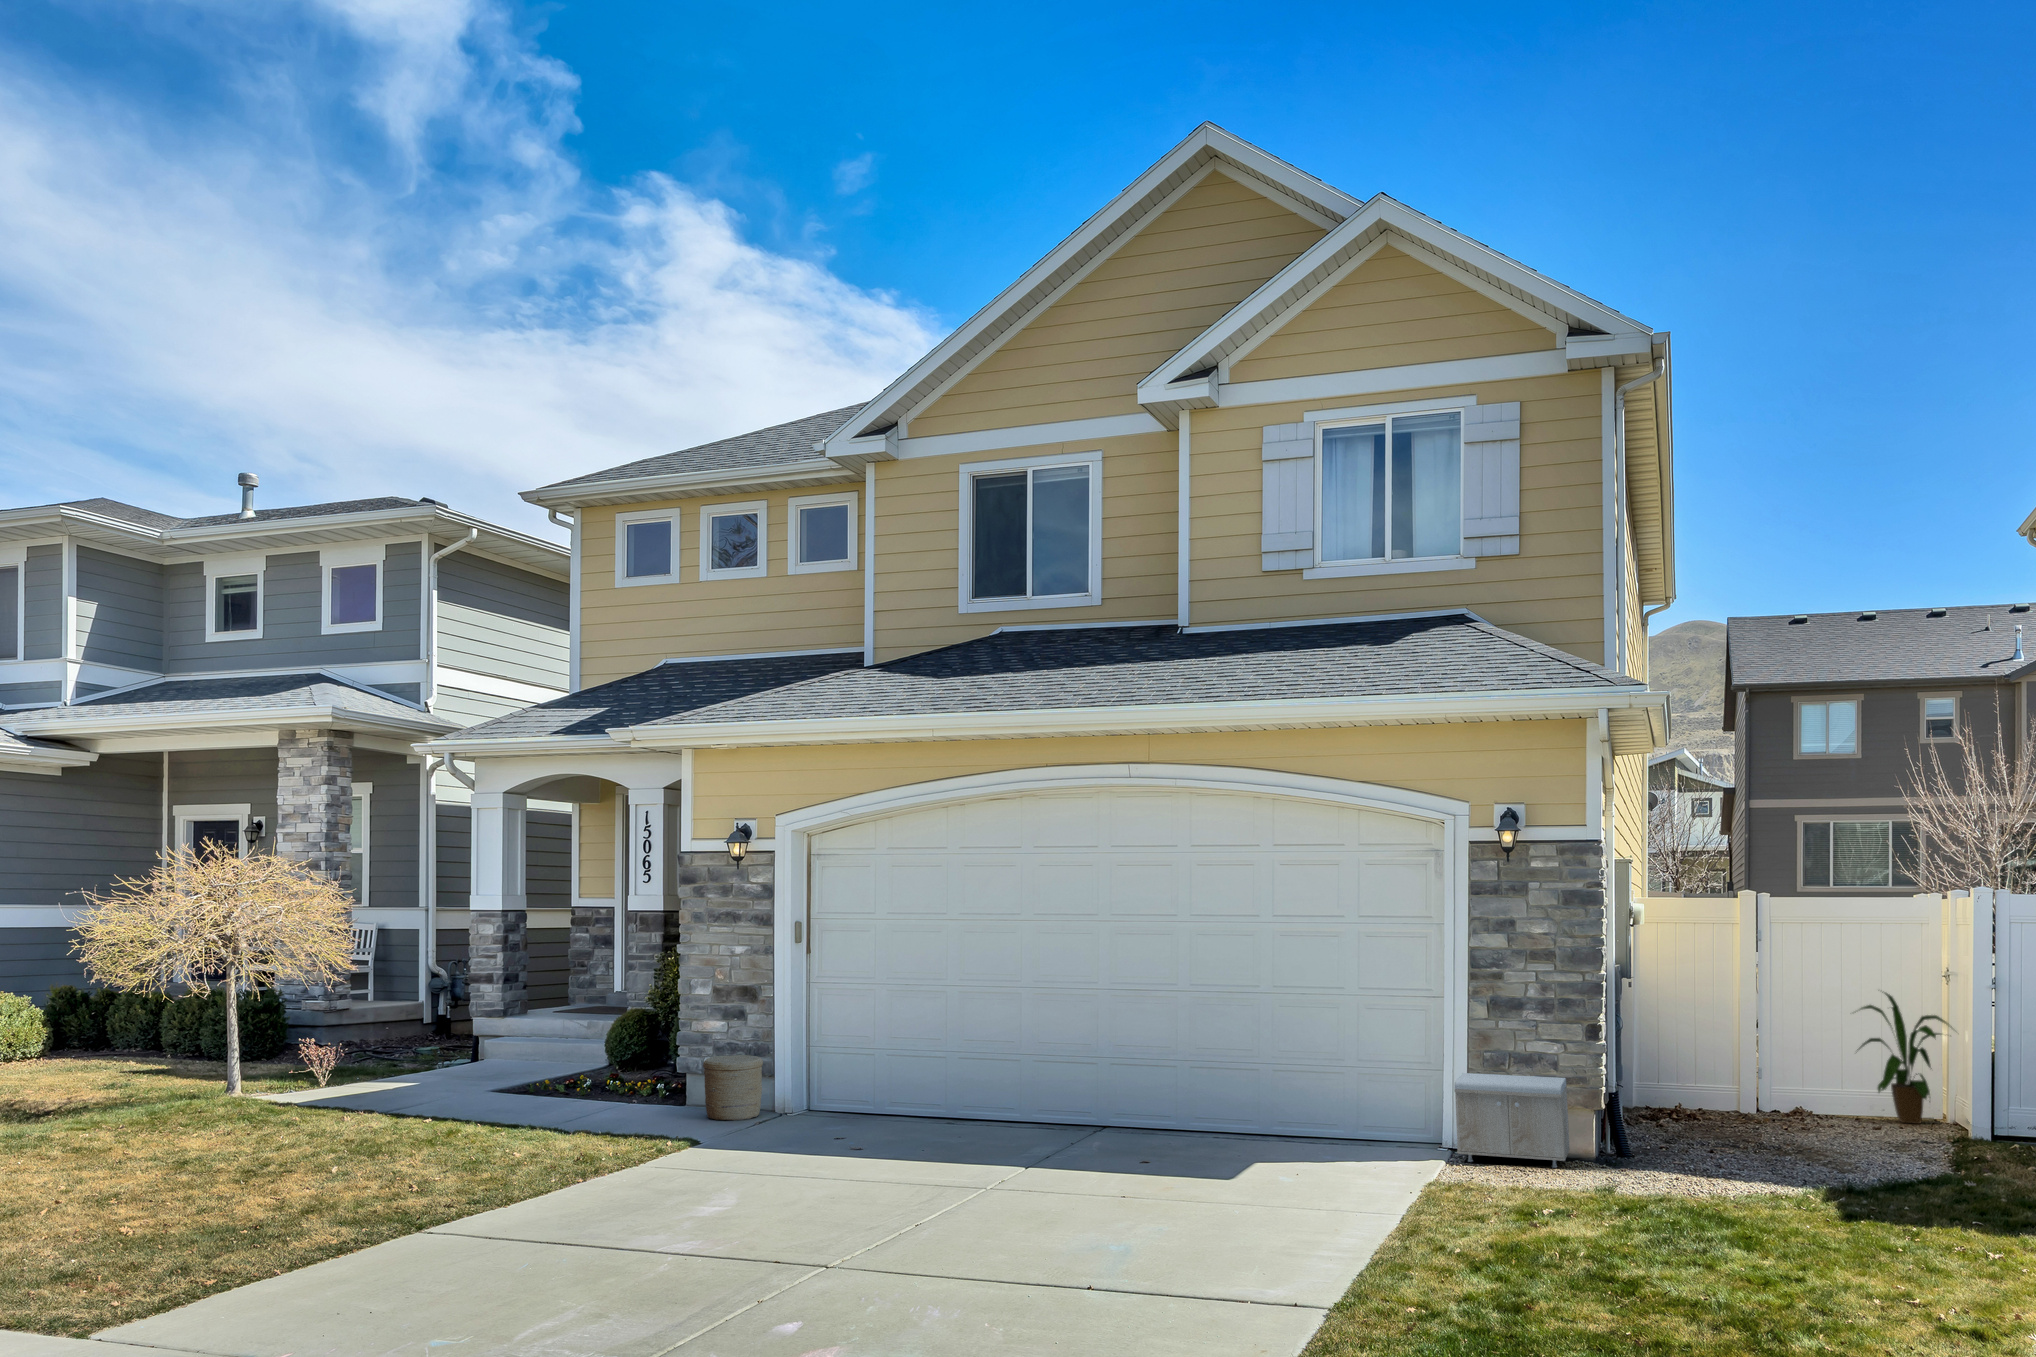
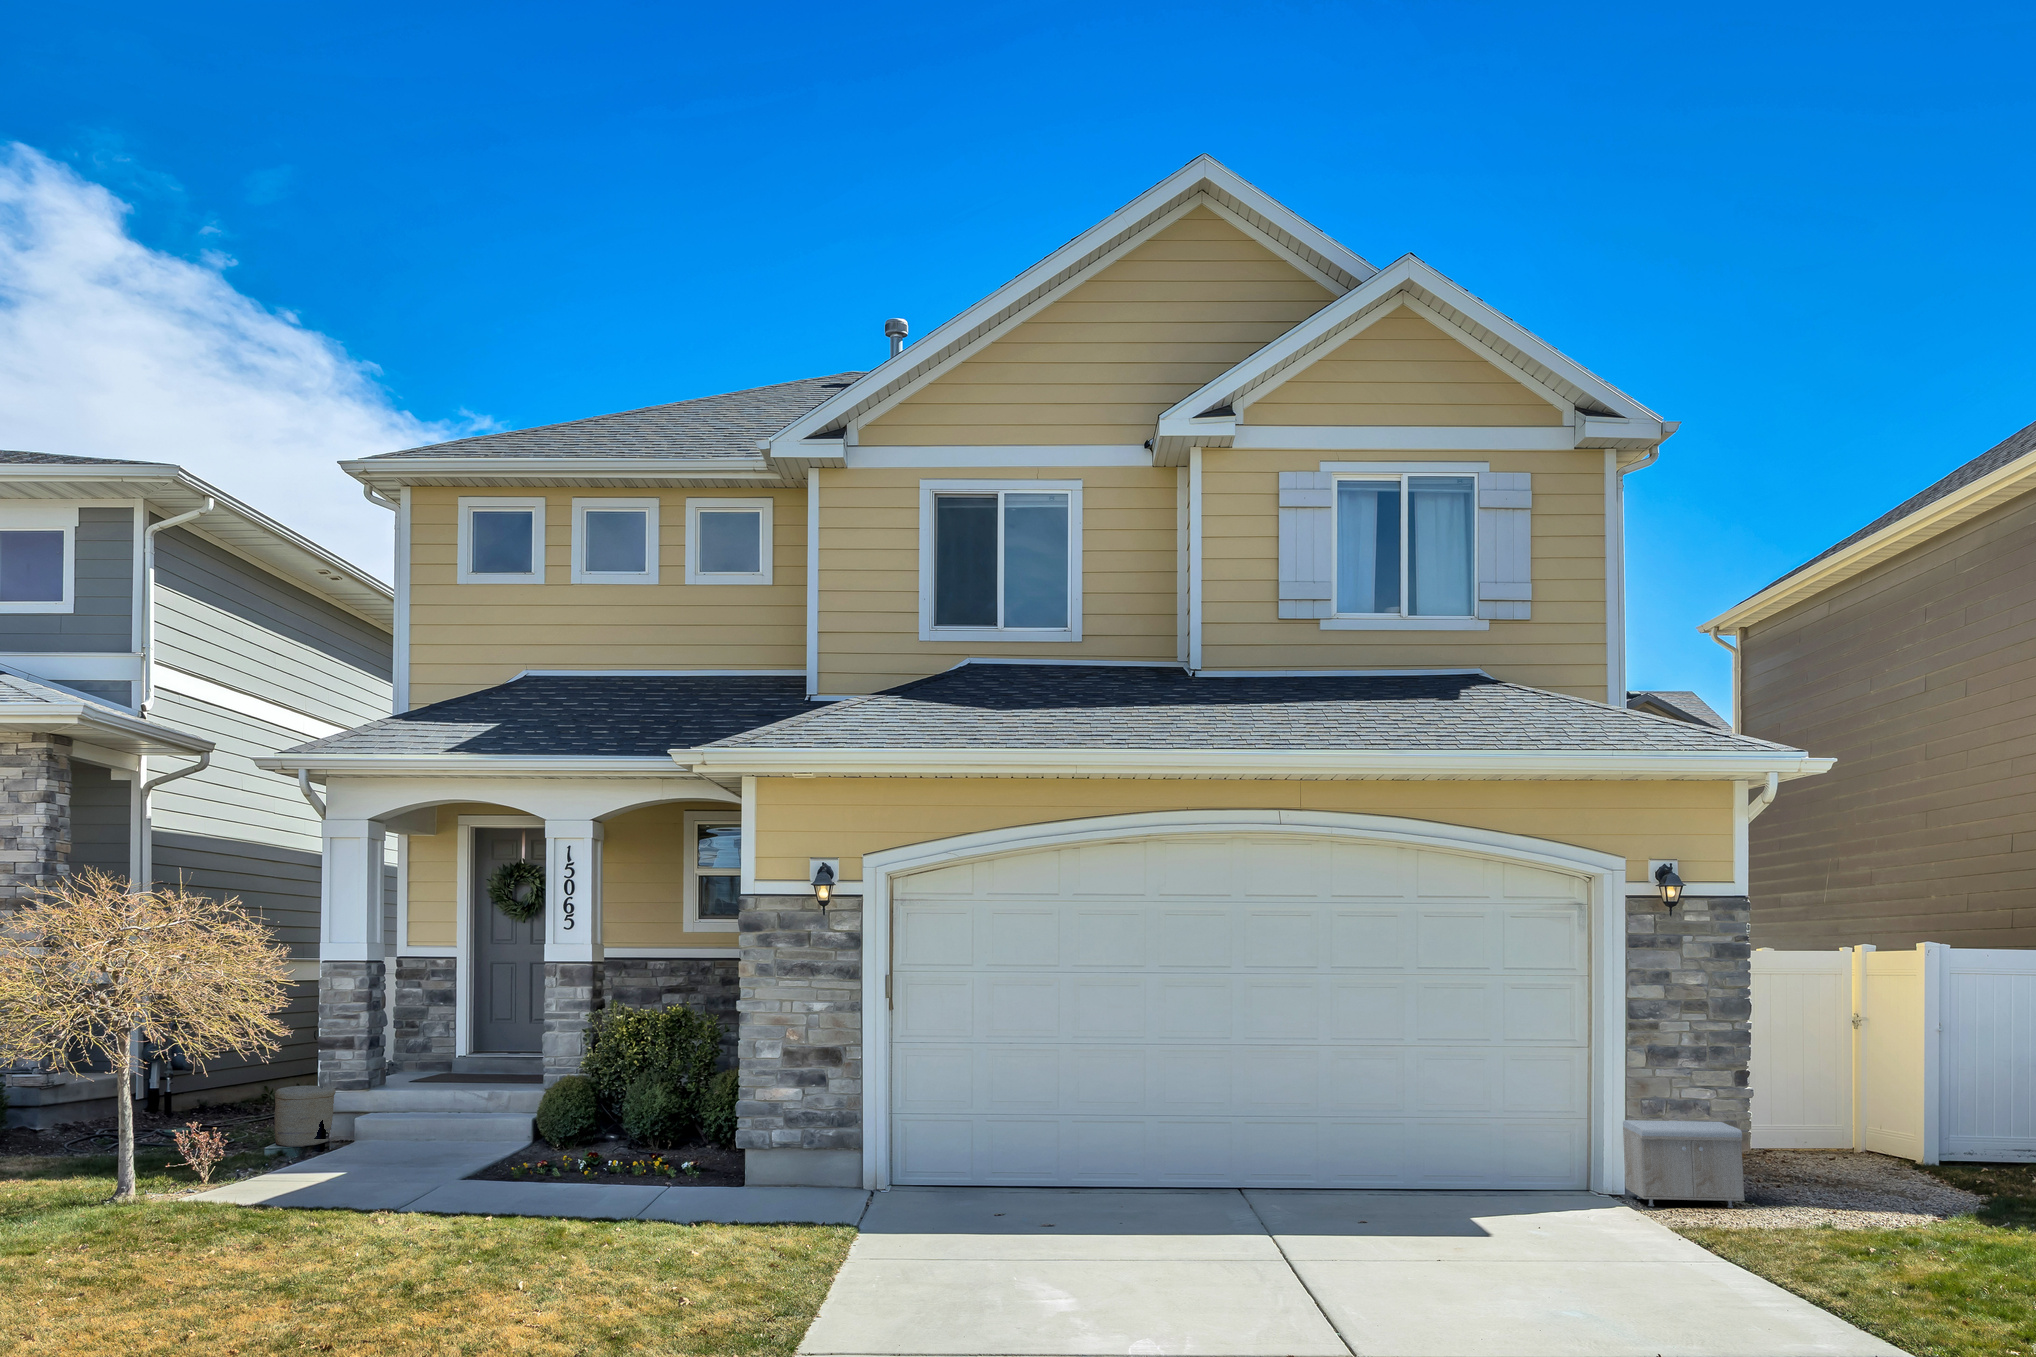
house plant: present [1857,992,1948,1124] -> none [1841,1033,1938,1152]
woven basket: present [703,1055,763,1120] -> present [274,1086,336,1147]

